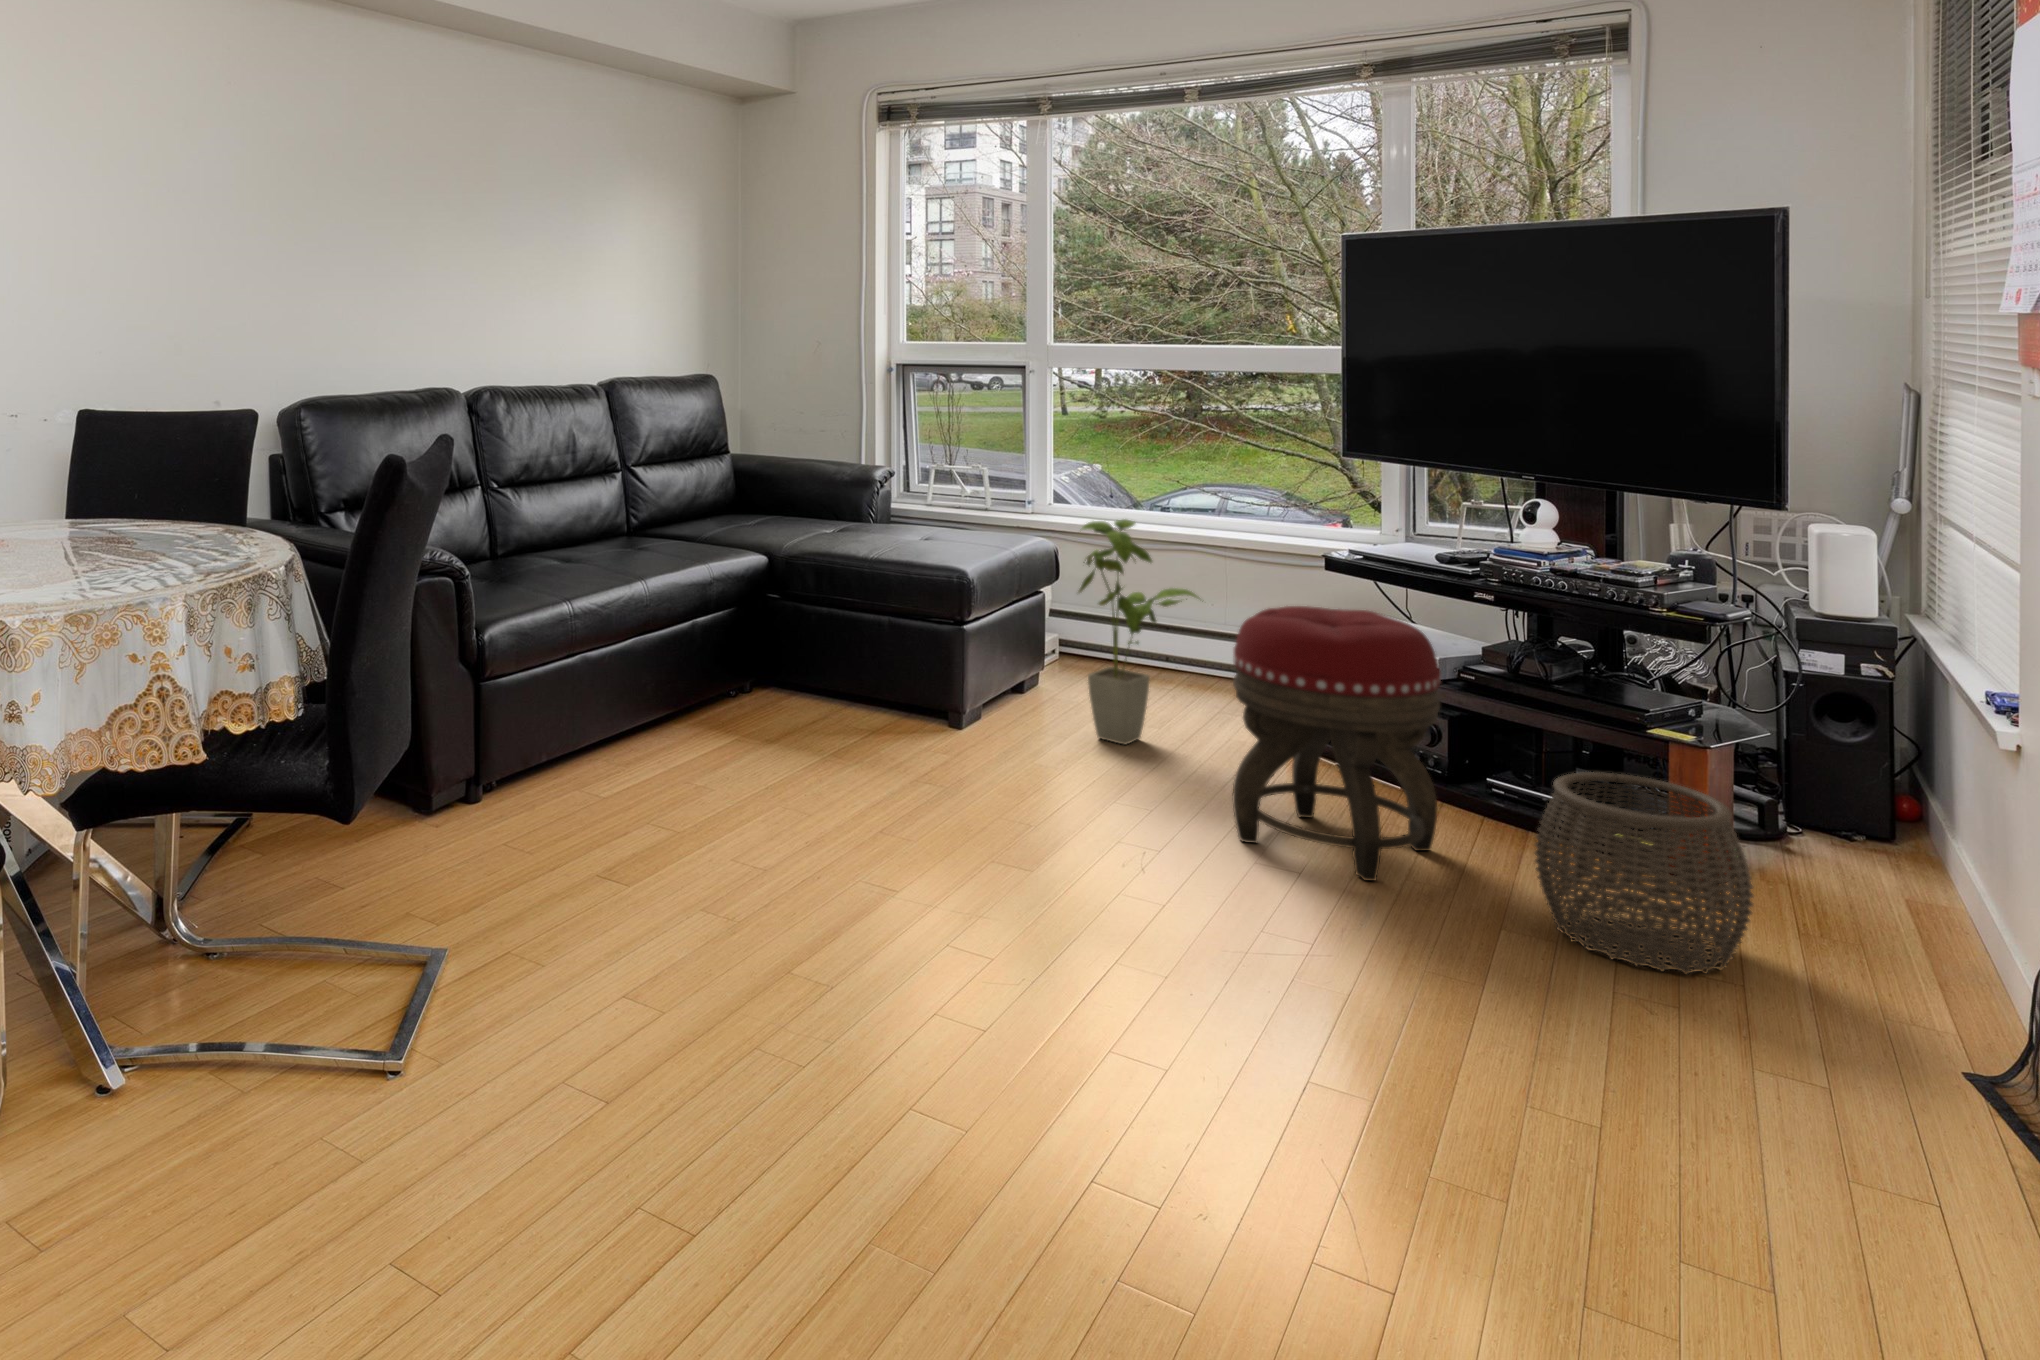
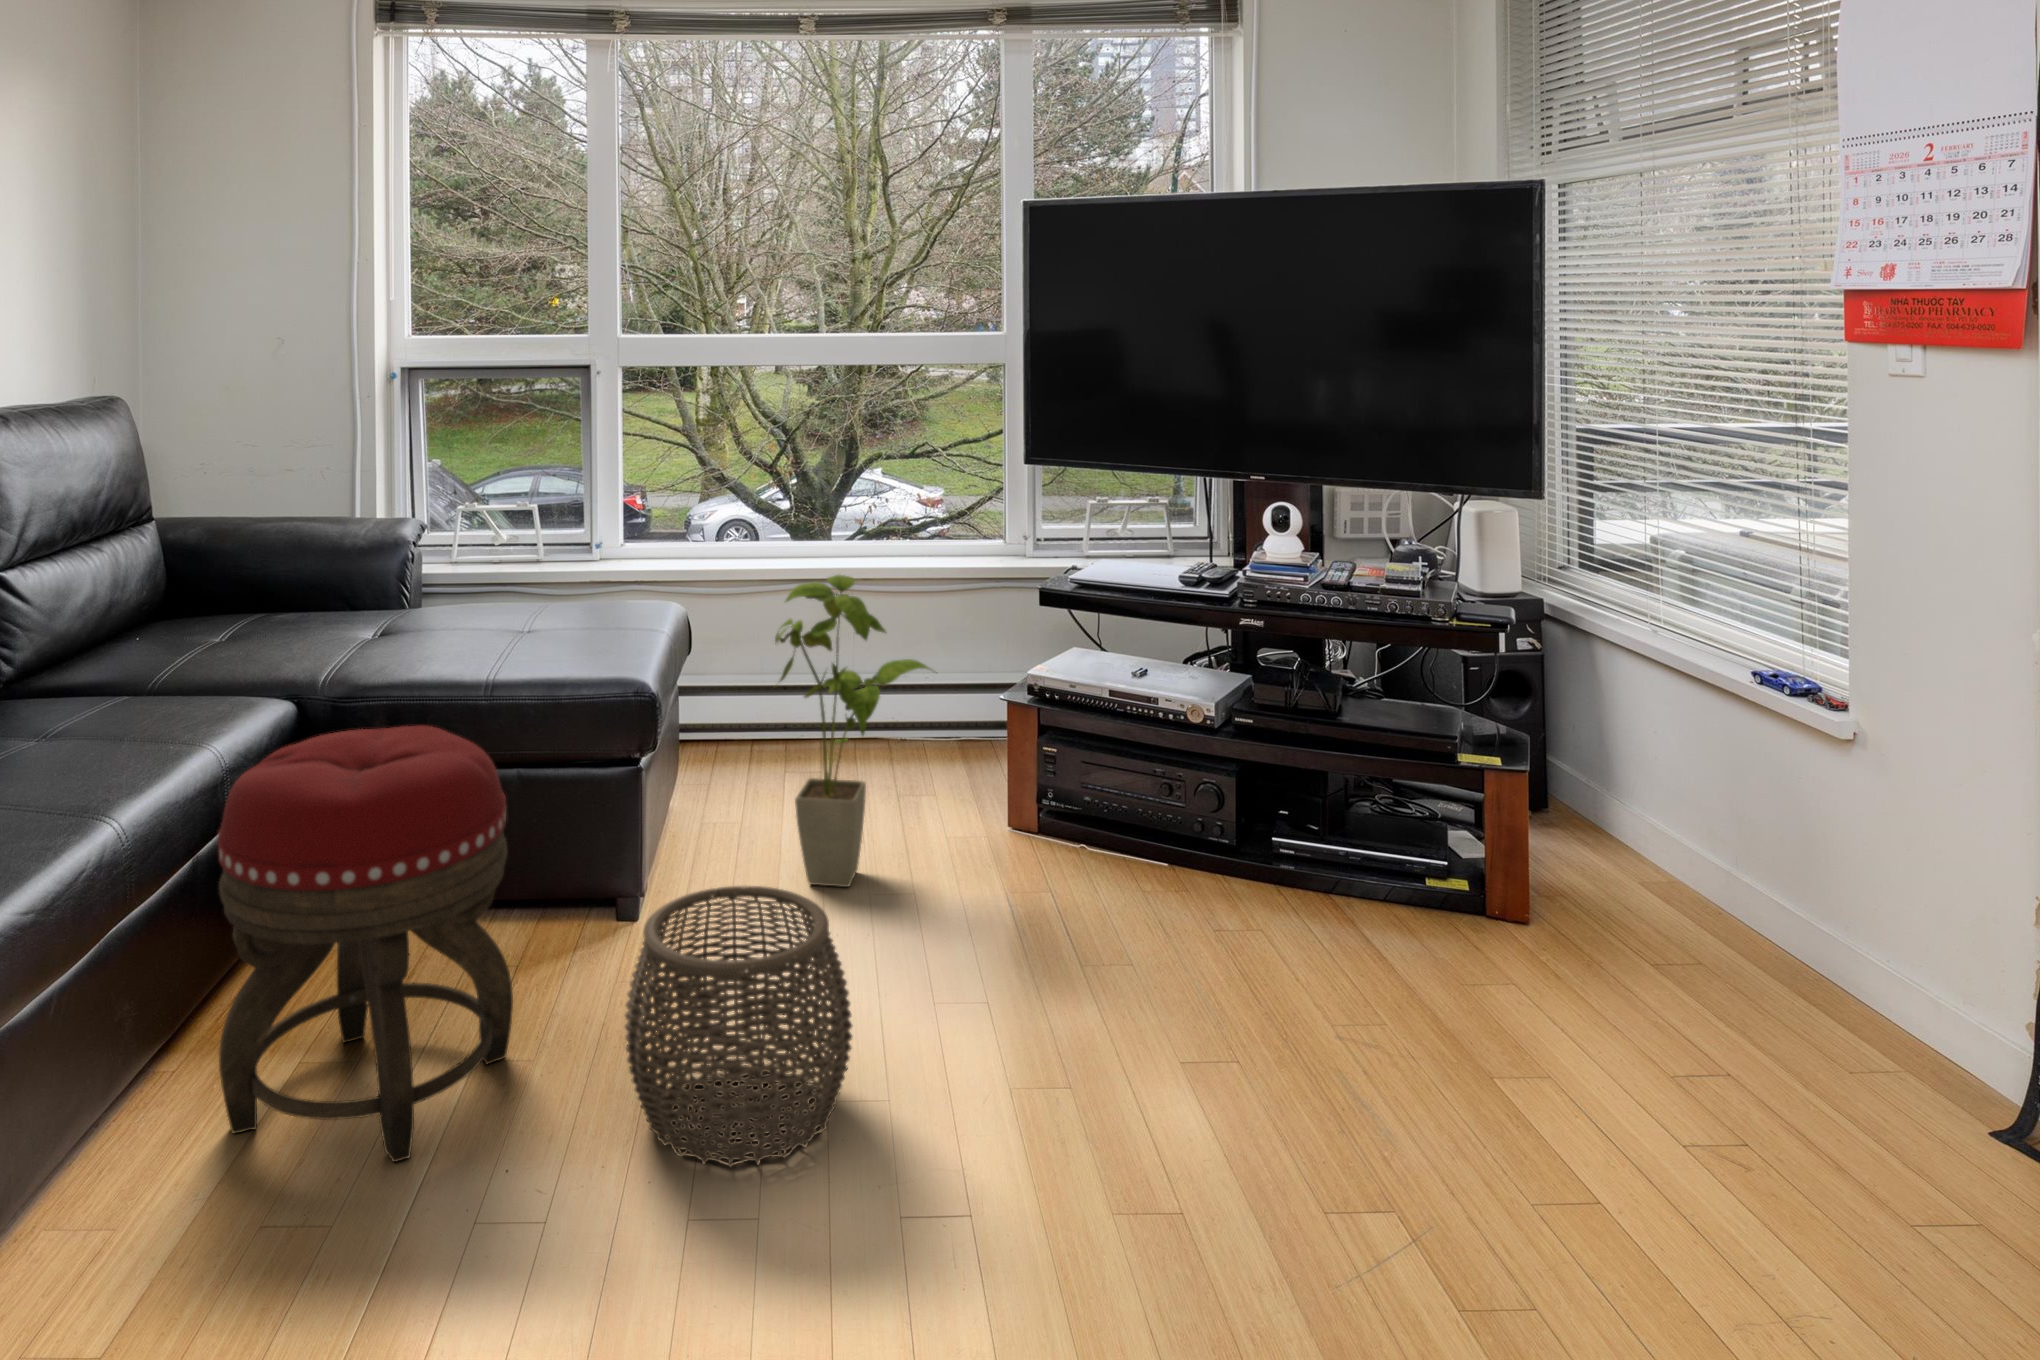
footstool: present [1233,606,1441,881] -> present [218,725,513,1162]
woven basket: present [1535,772,1754,974] -> present [625,886,852,1167]

